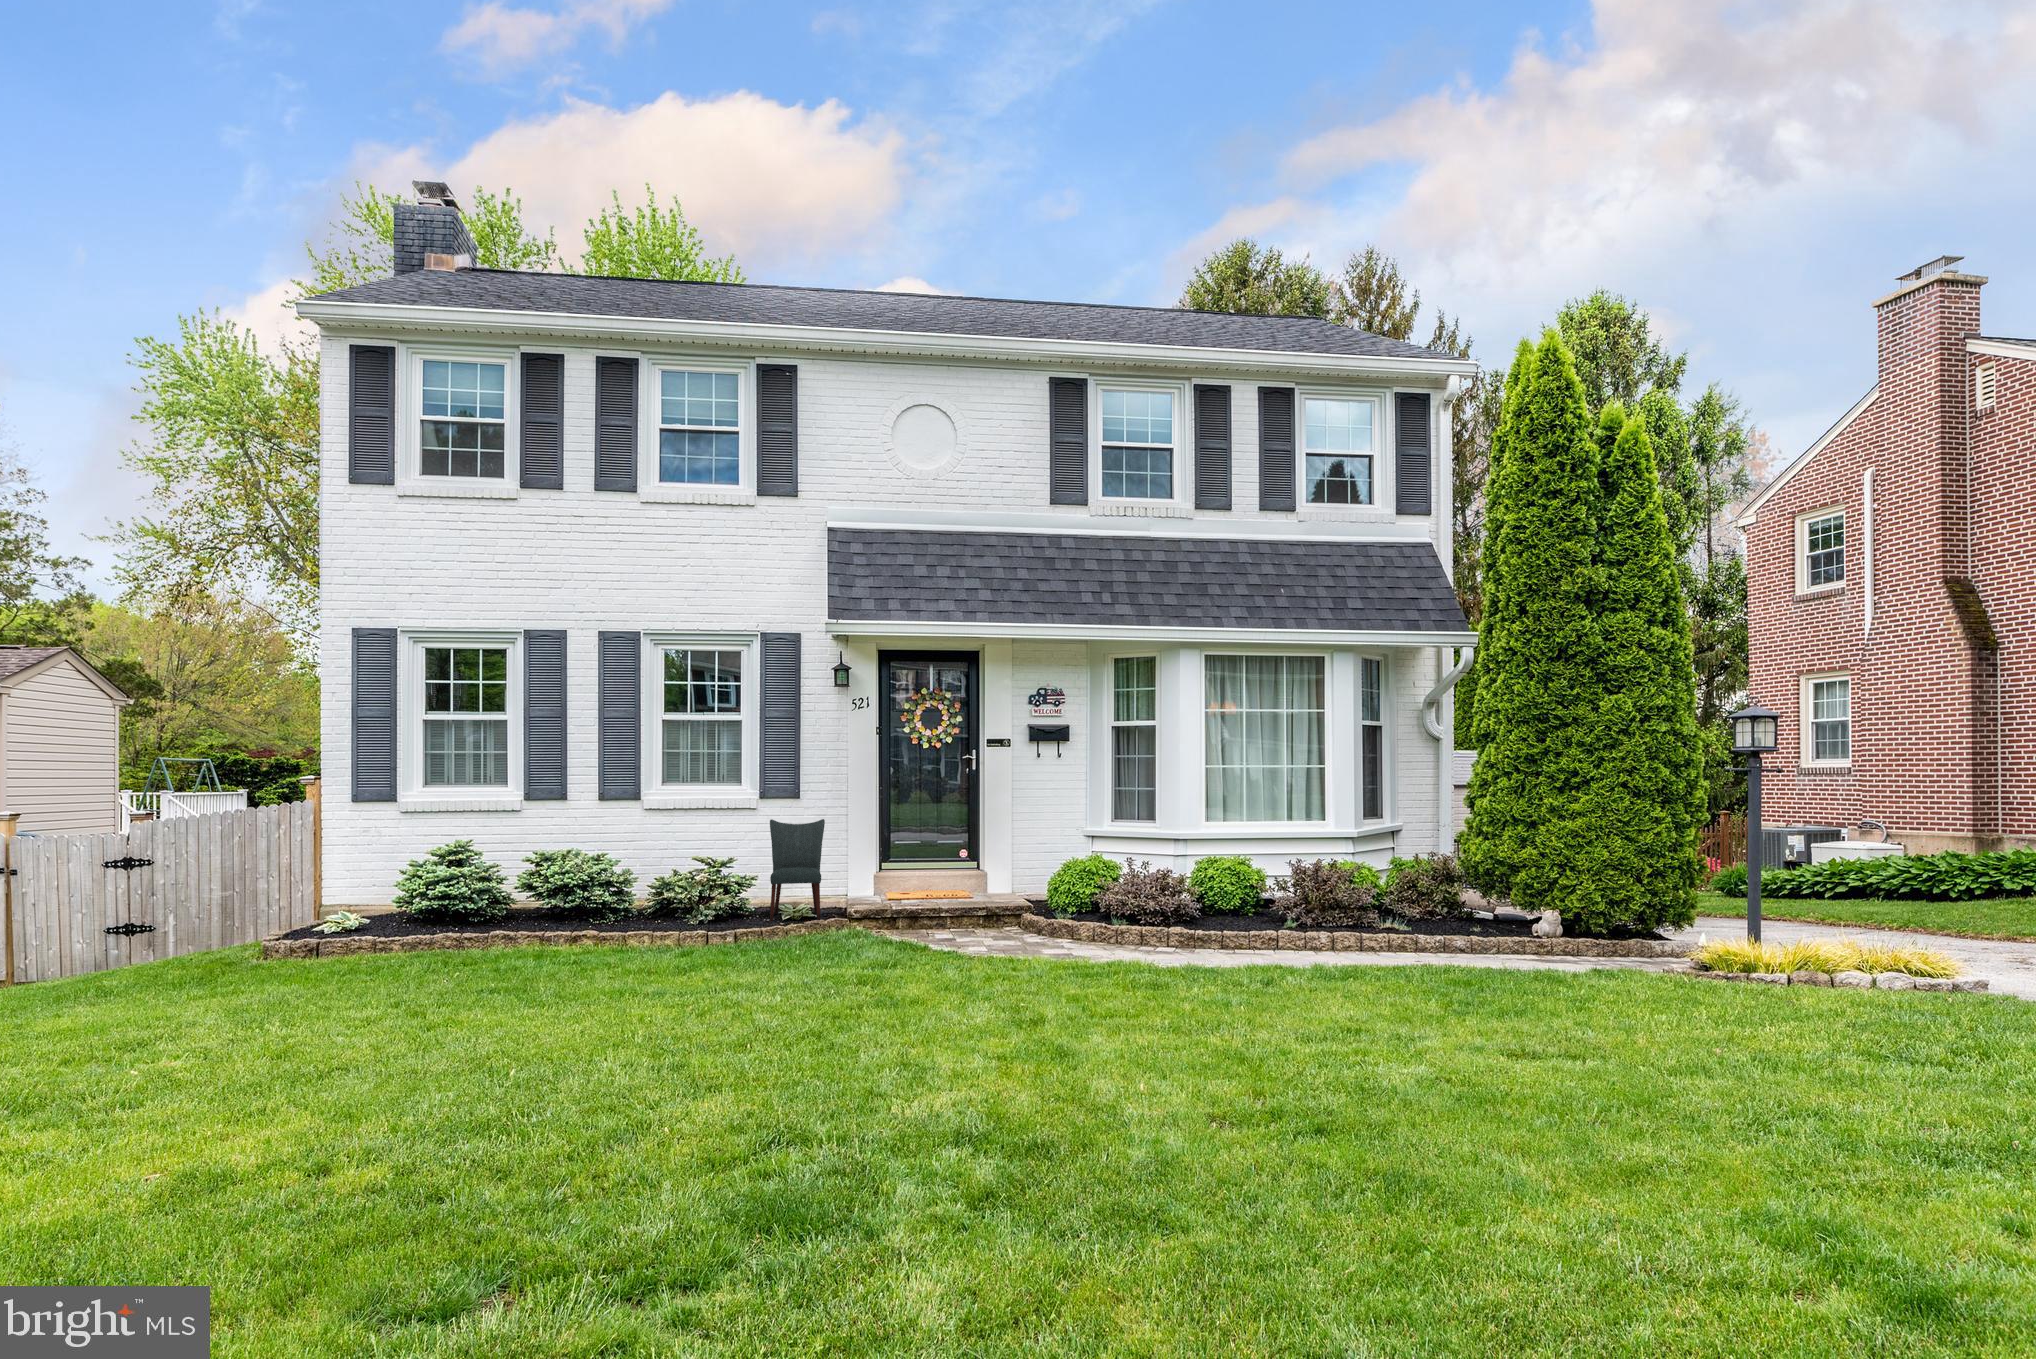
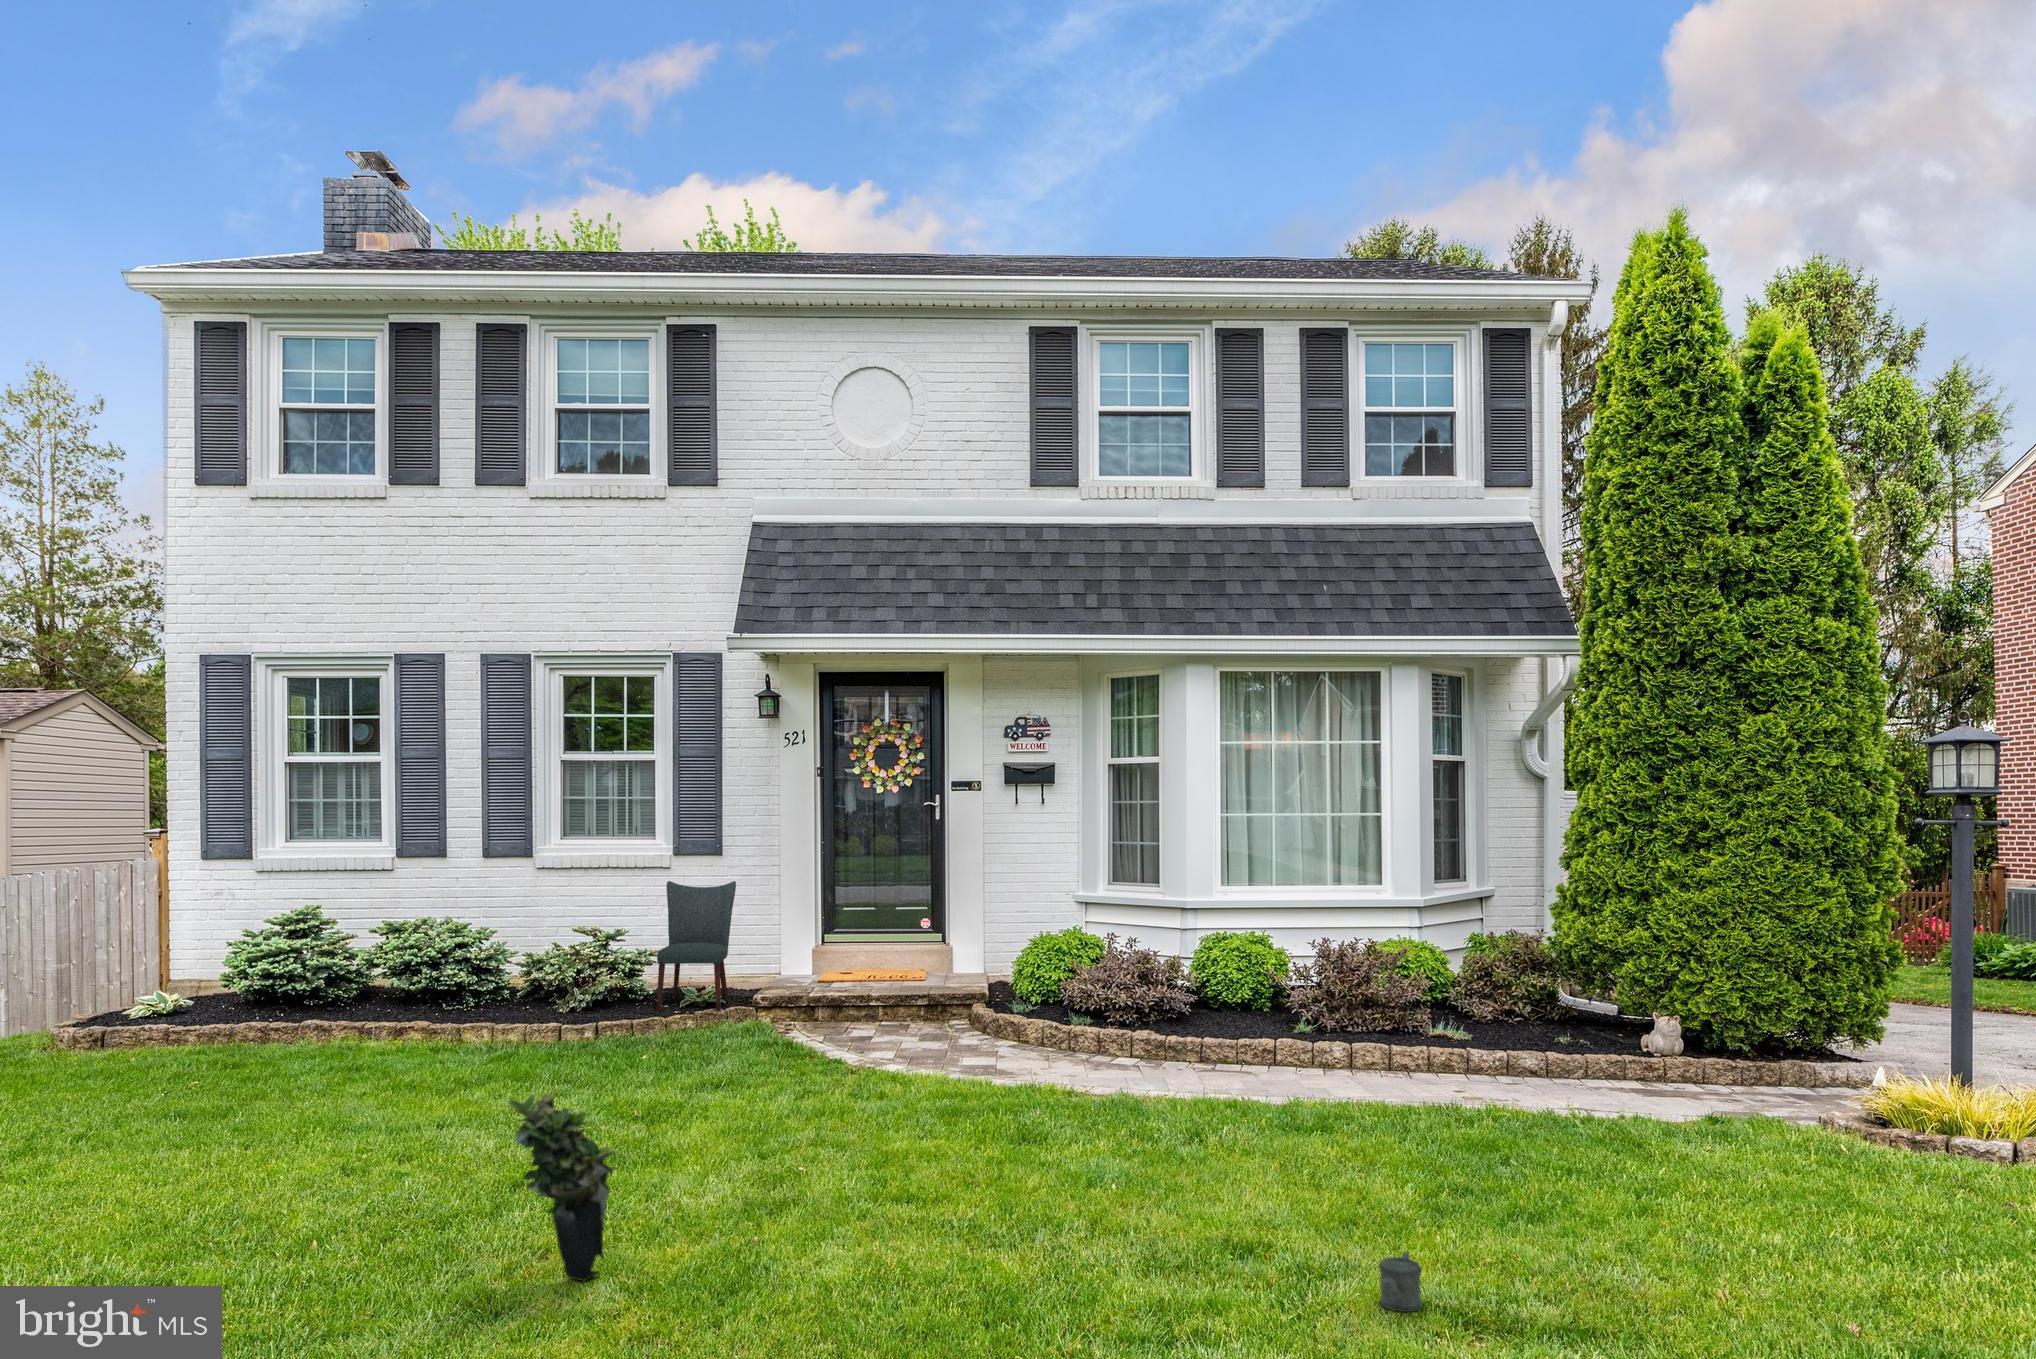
potted plant: none [892,973,979,1123] -> present [508,1092,615,1281]
watering can: none [1555,1074,1590,1118] -> present [1379,1251,1423,1312]

